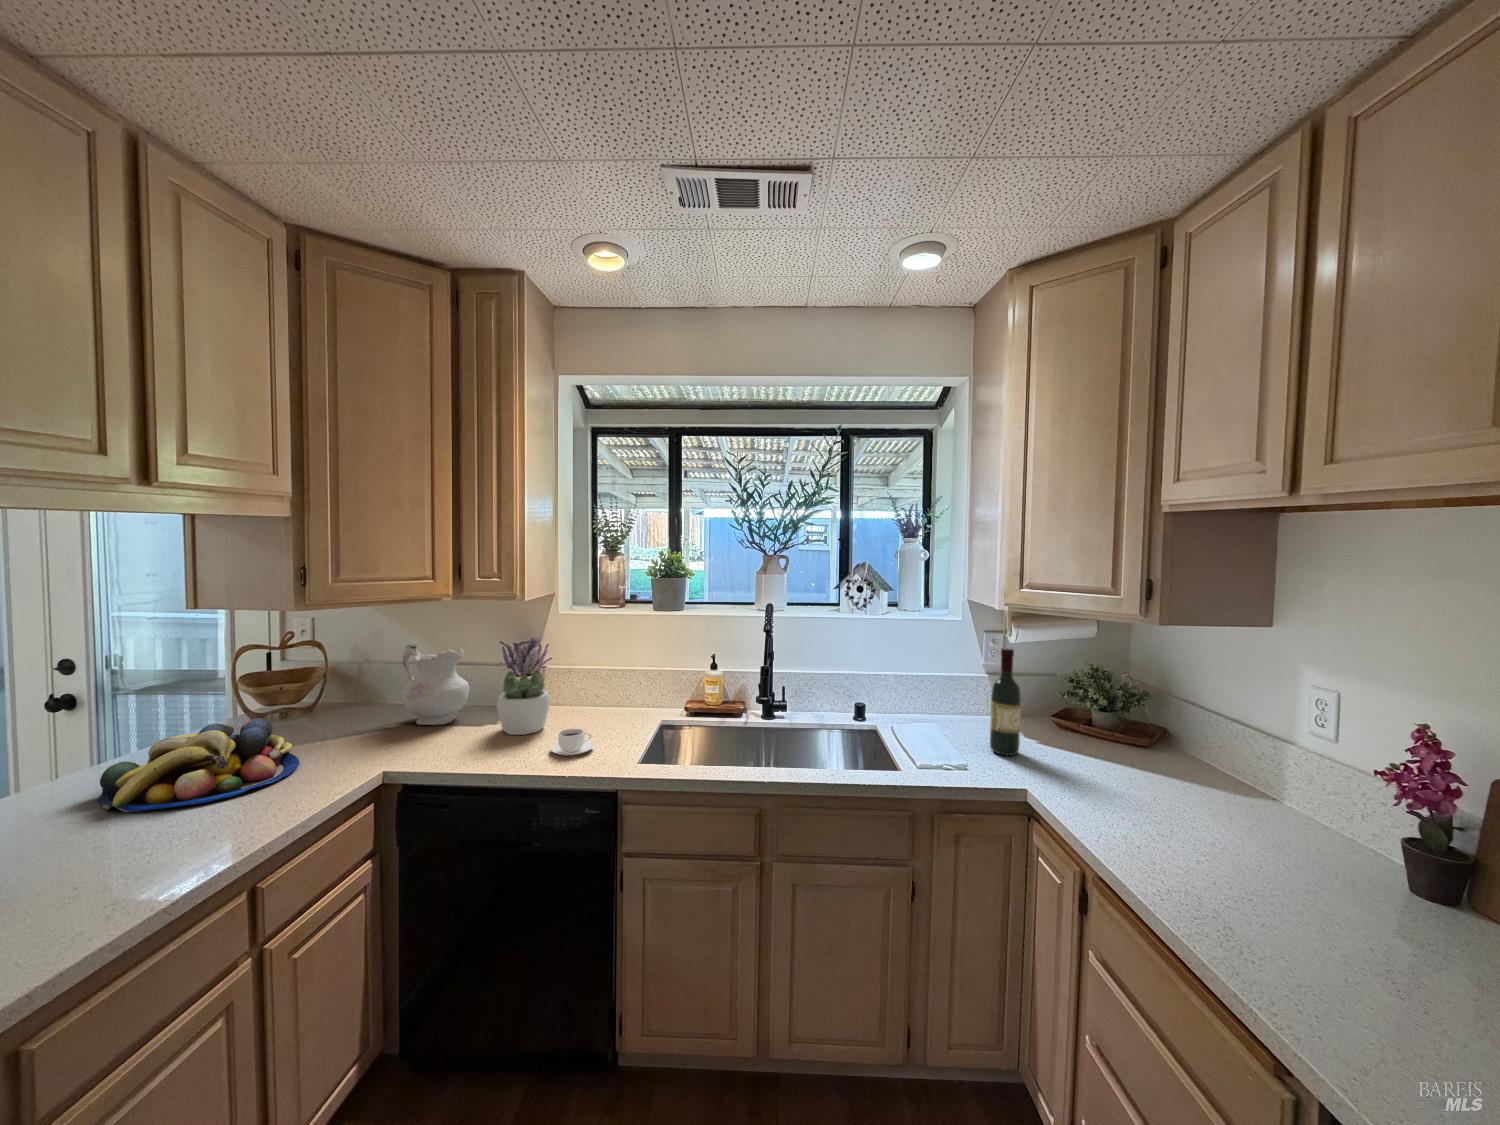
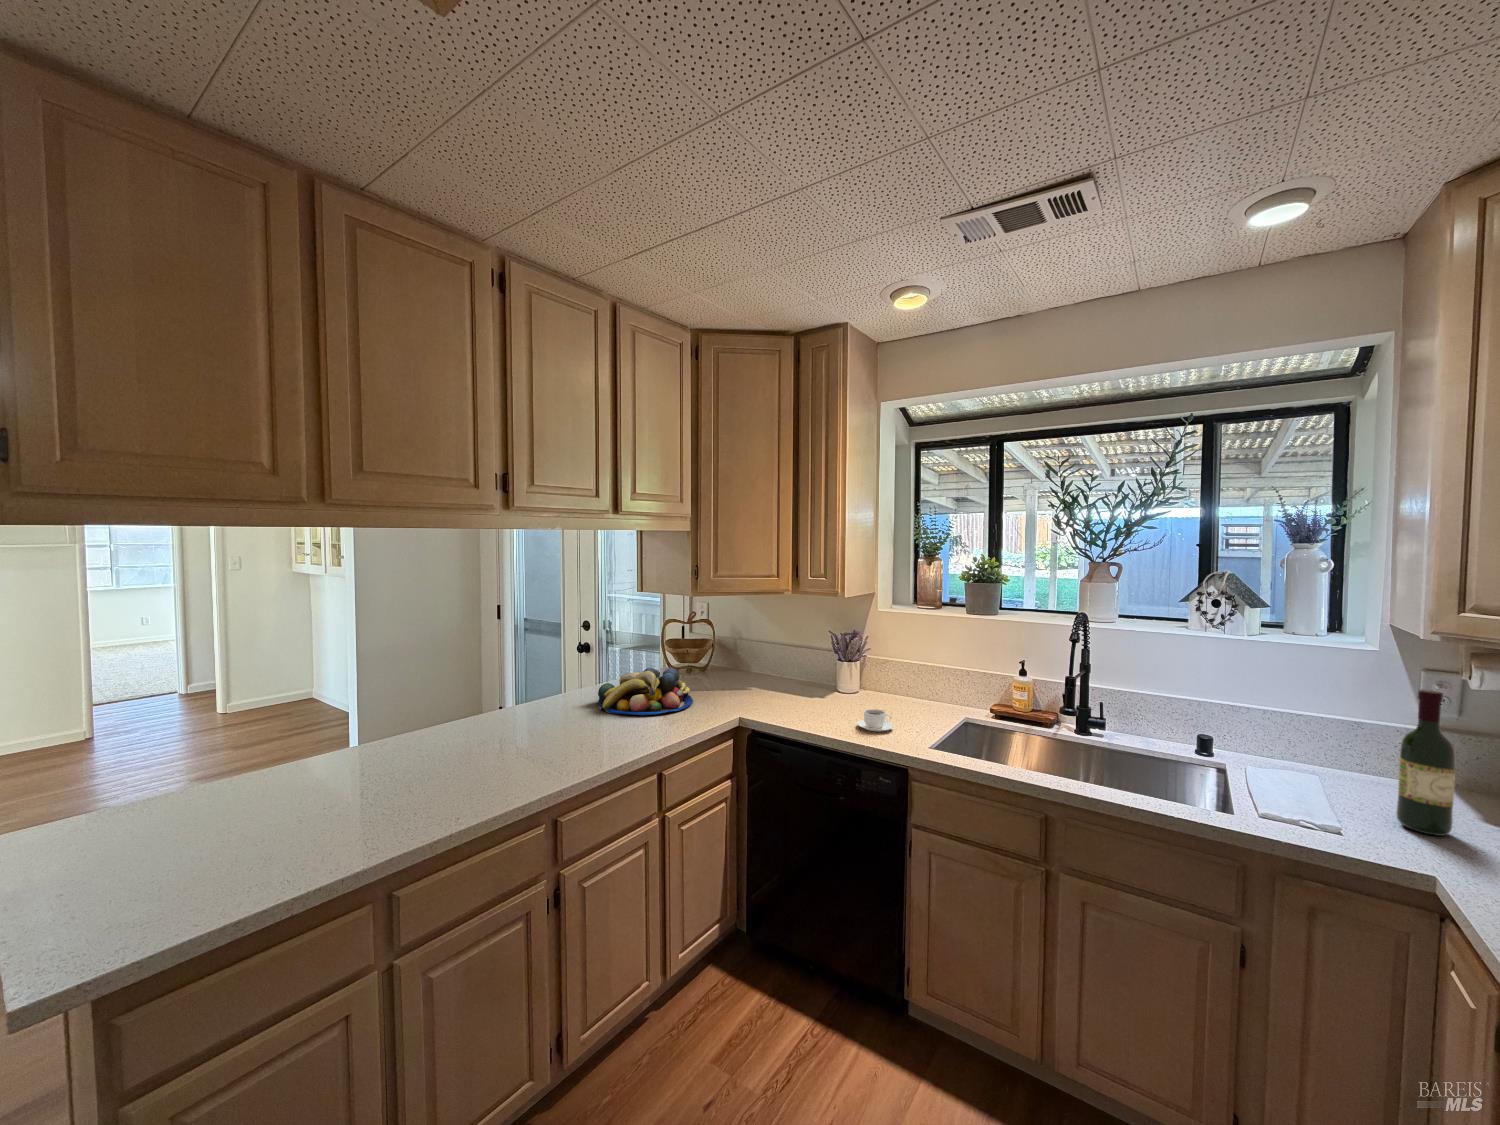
ceramic pitcher: present [402,644,469,725] -> none [758,628,804,692]
succulent plant: present [497,670,550,735] -> none [821,655,864,709]

